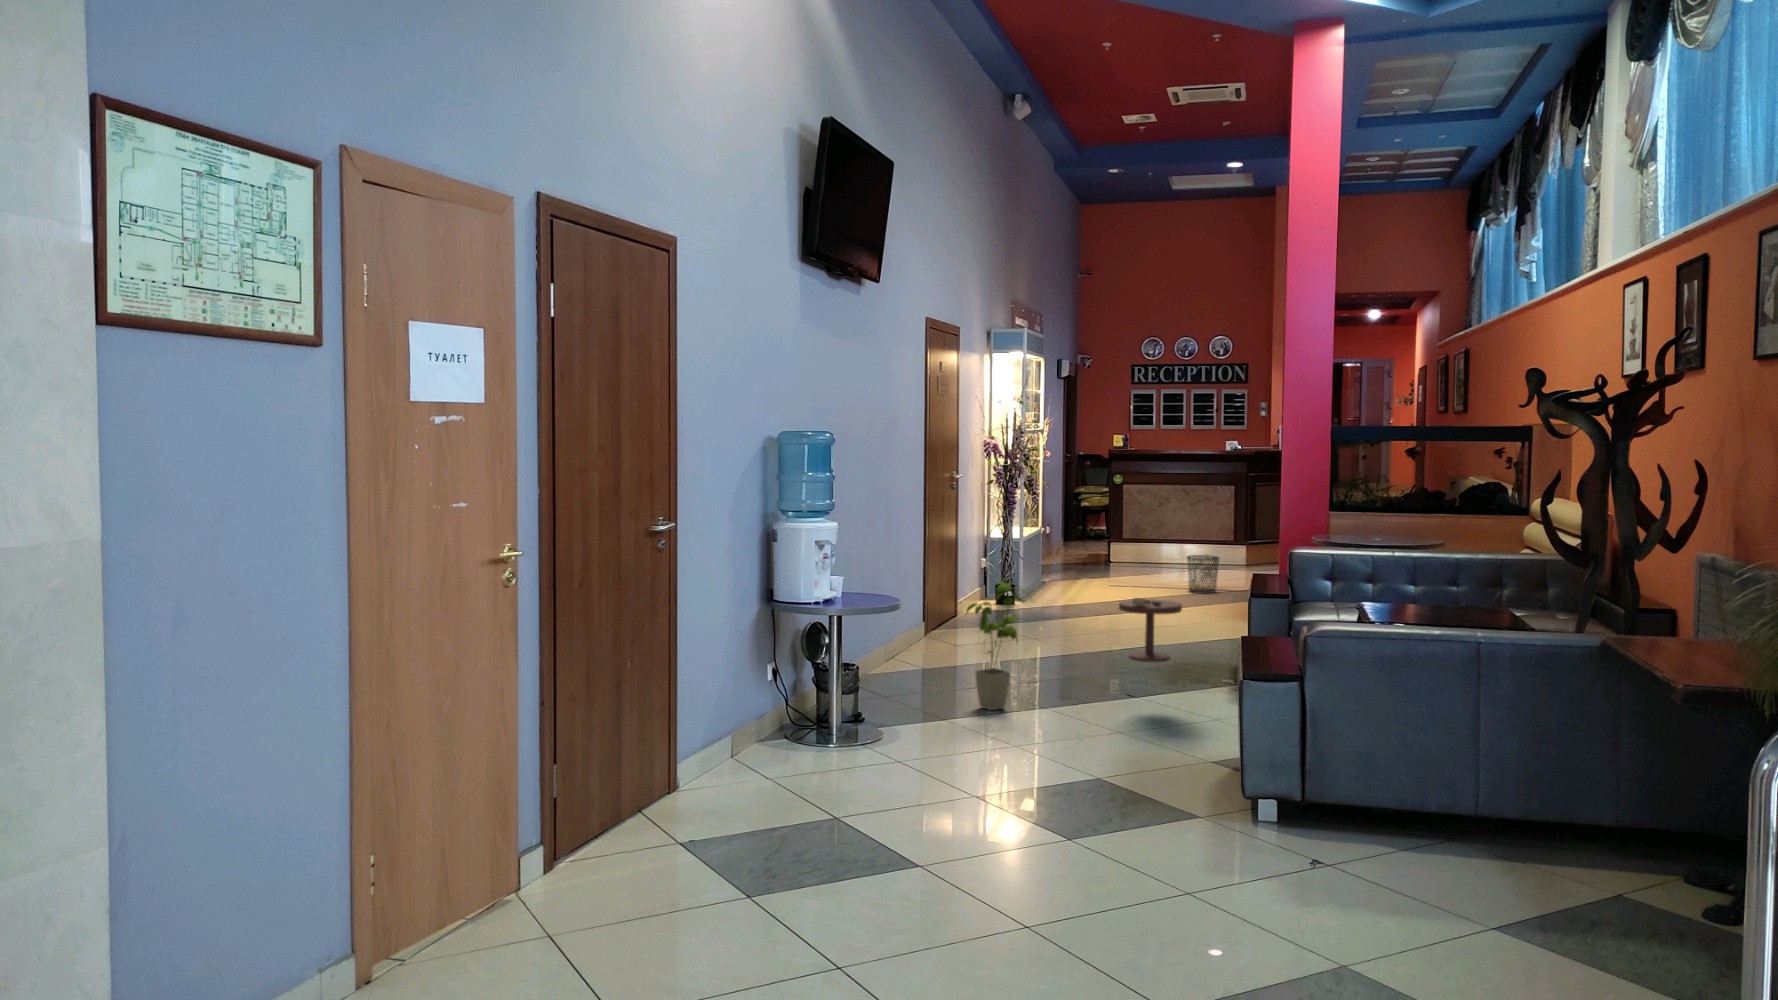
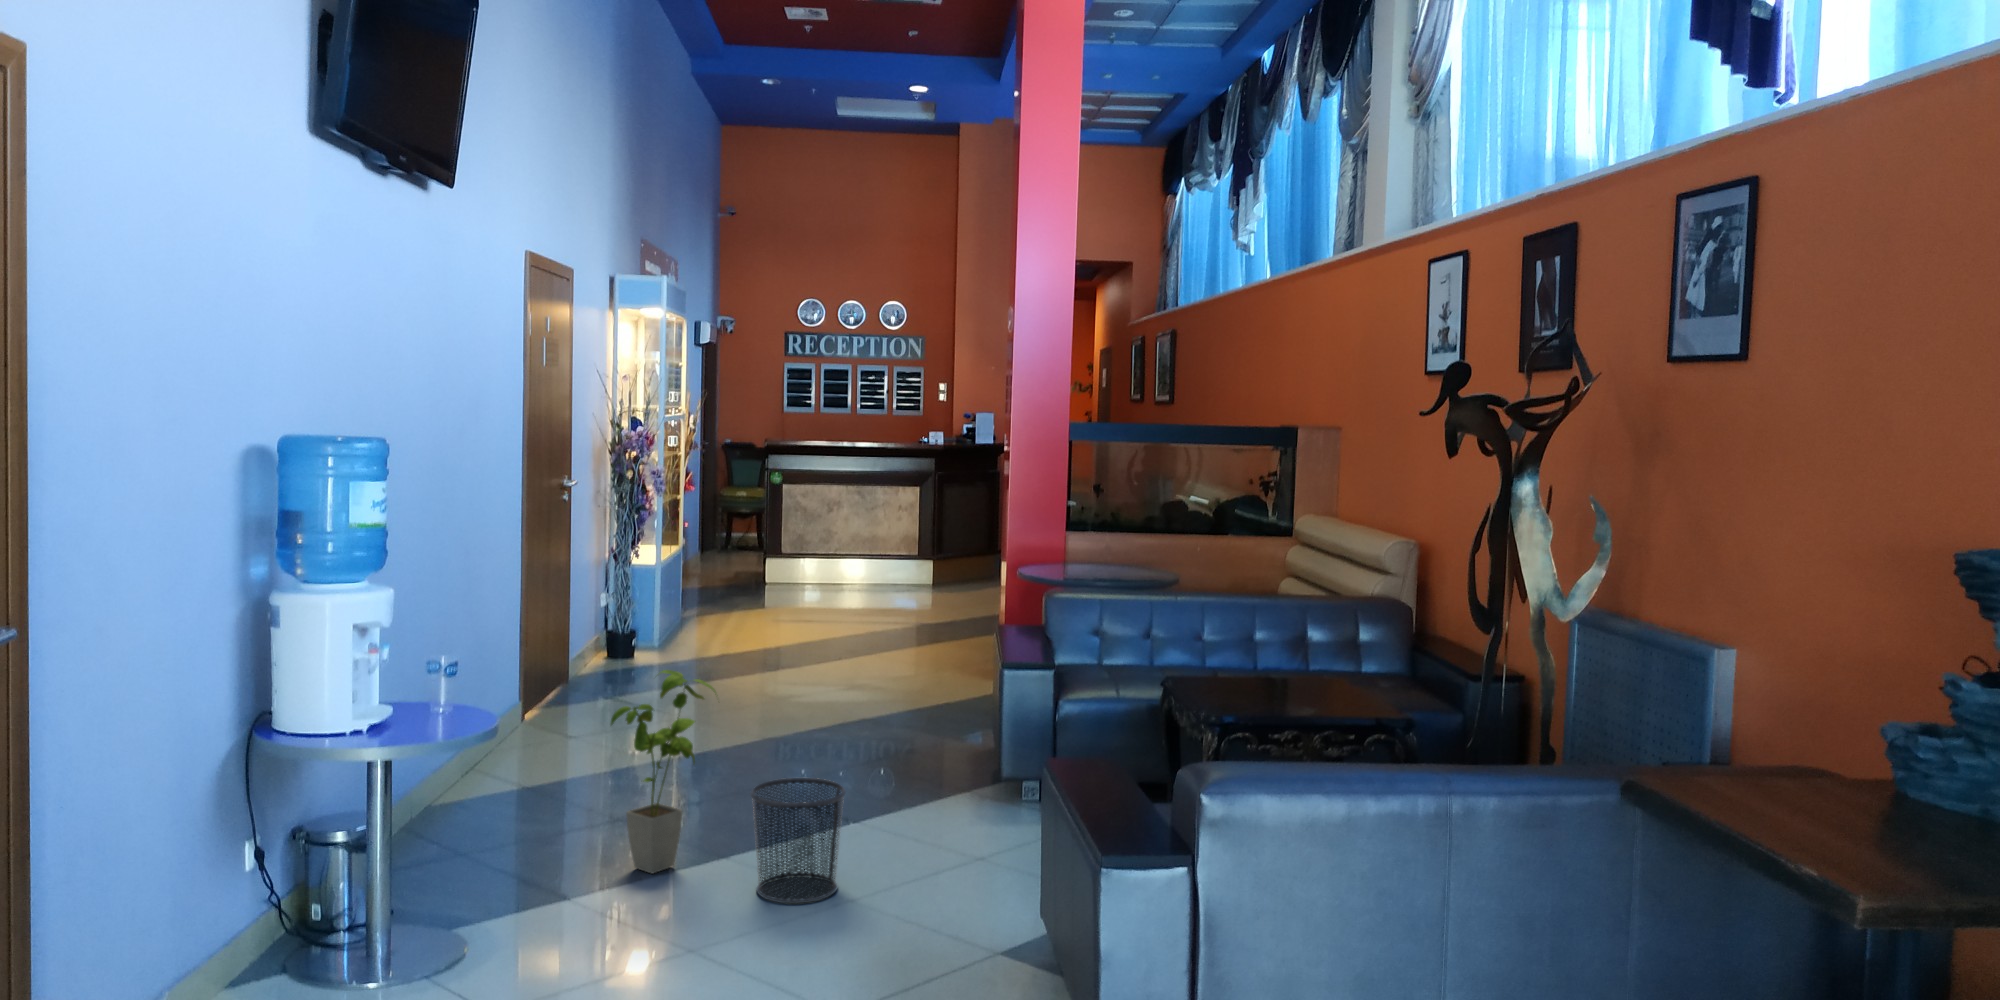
waste bin: present [1187,555,1219,594] -> present [750,778,846,904]
side table: present [1119,598,1182,662] -> none [848,682,939,850]

